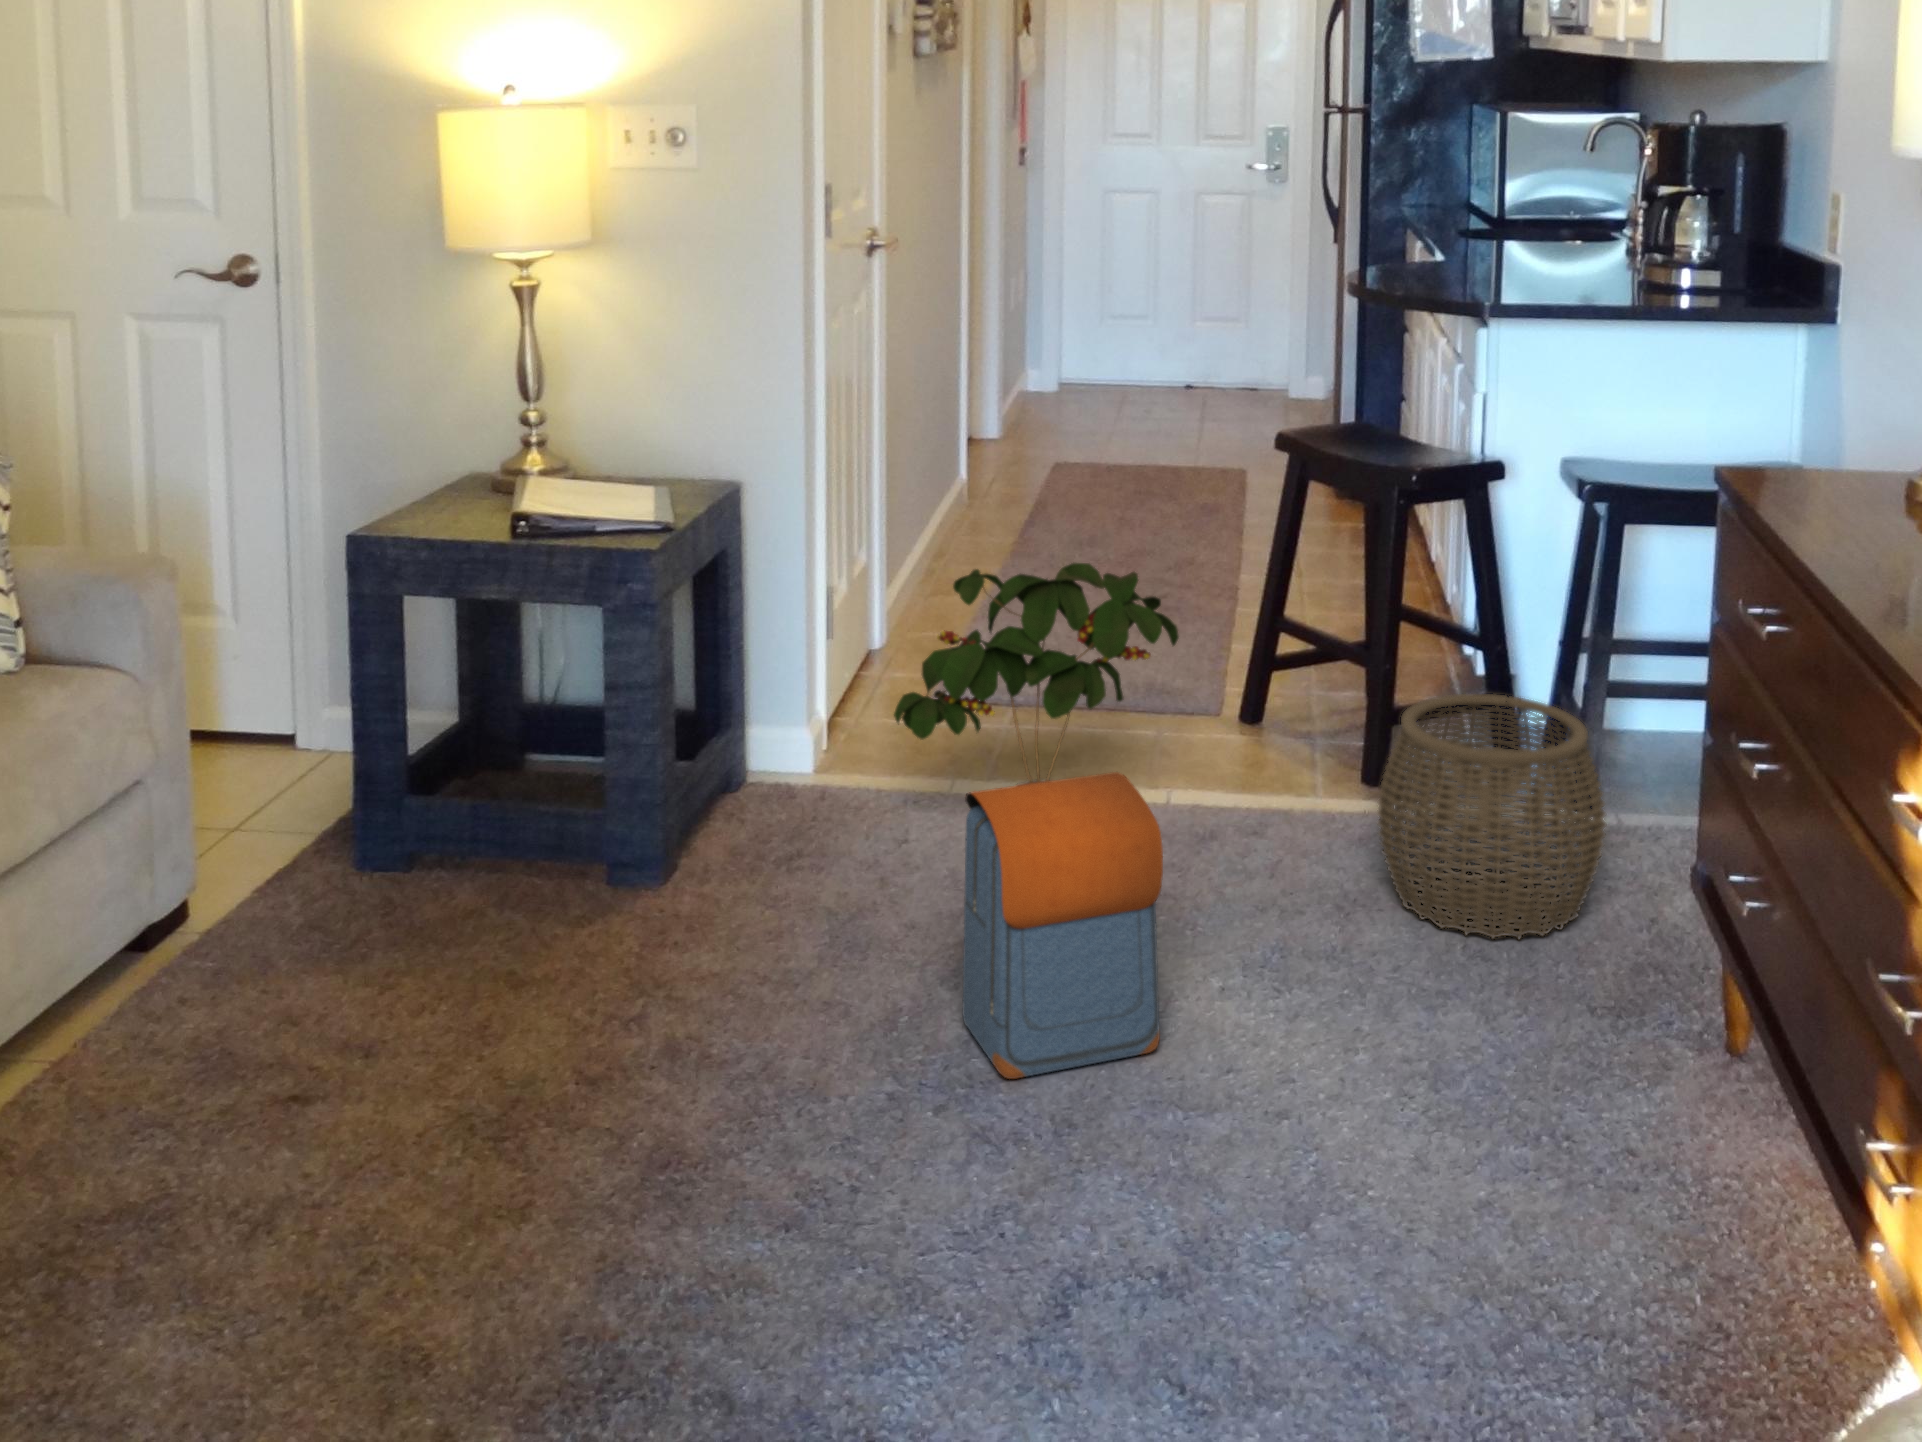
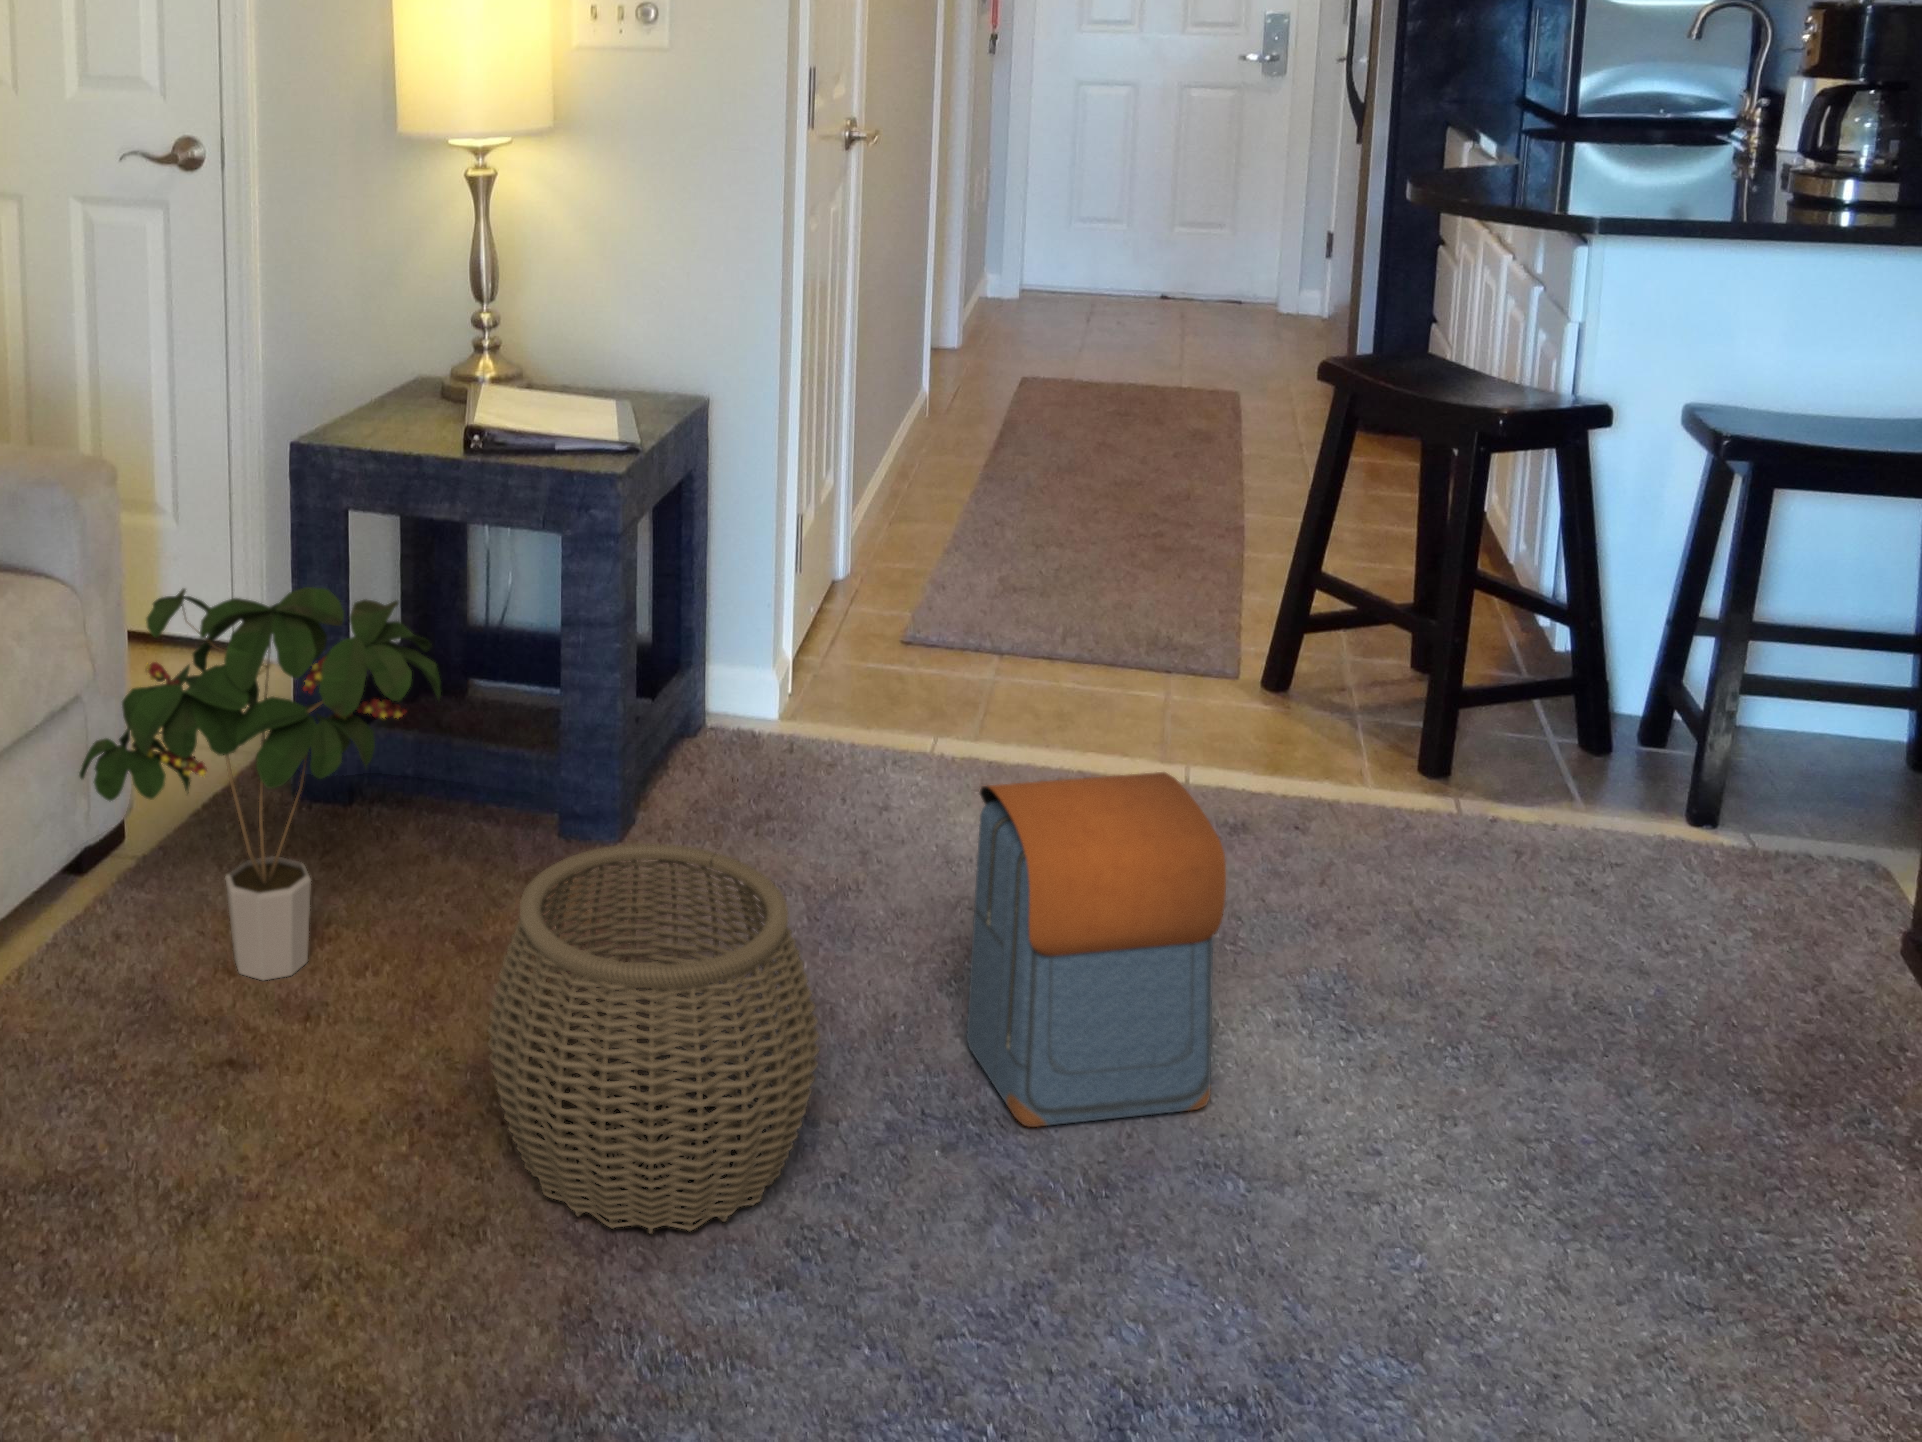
potted plant: present [894,563,1179,785] -> present [80,587,441,980]
woven basket: present [1377,694,1606,940] -> present [488,843,820,1233]

